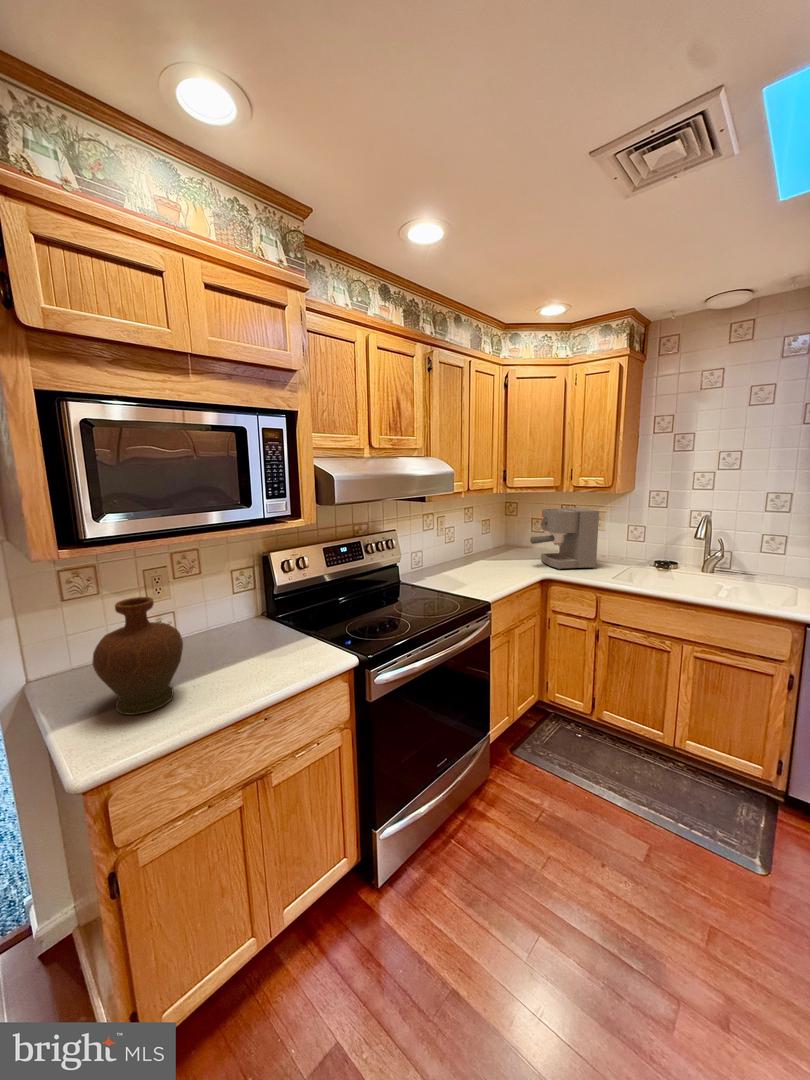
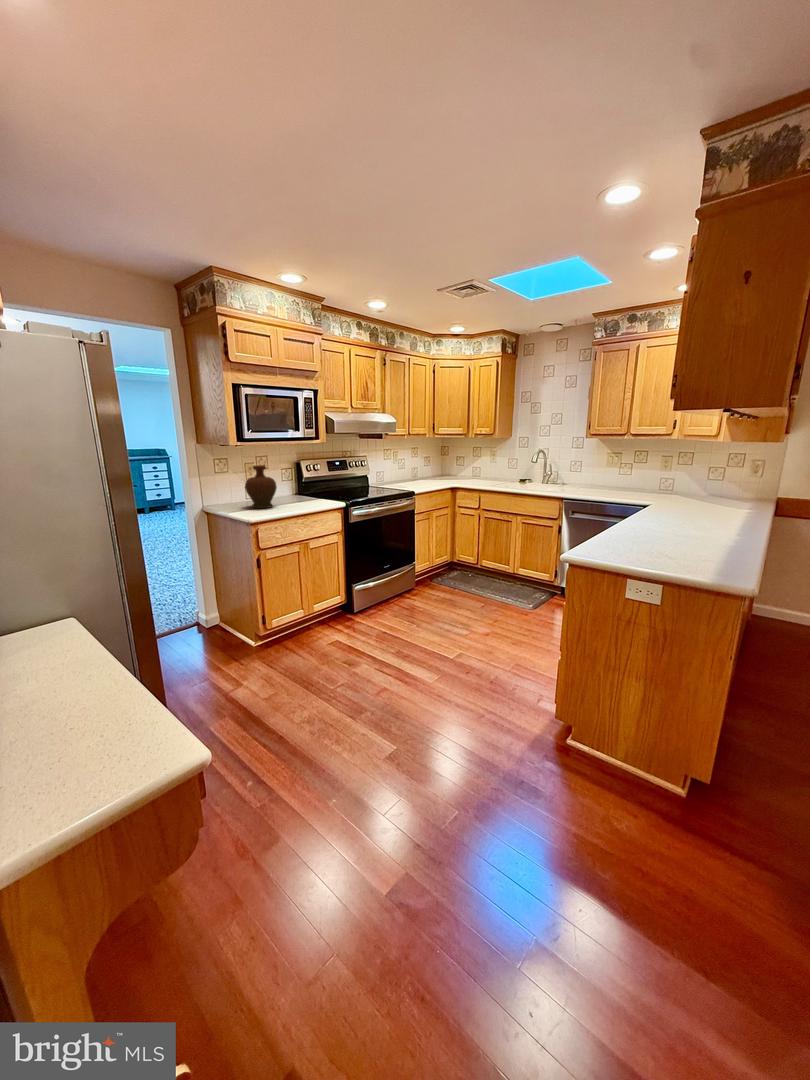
coffee maker: present [530,507,599,569] -> none [447,448,486,483]

